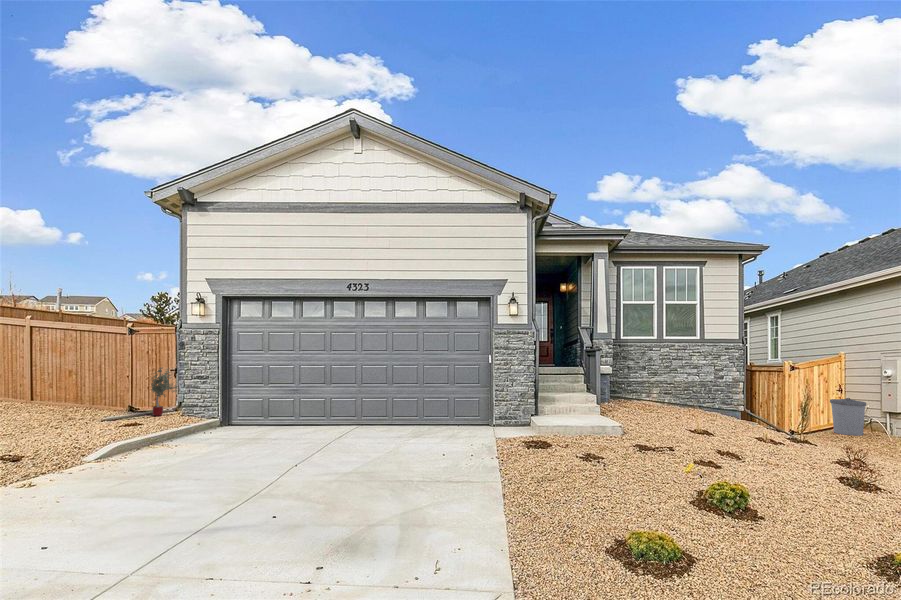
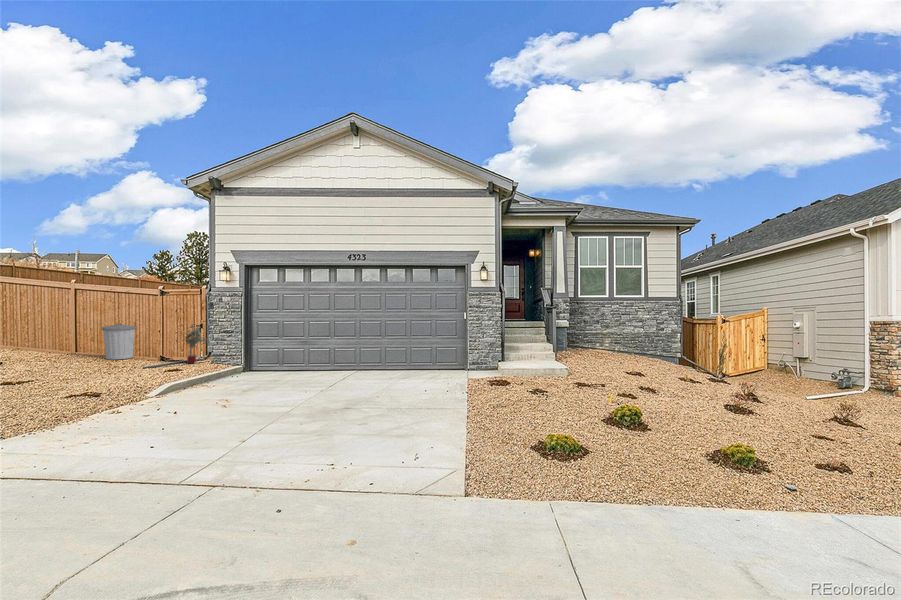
trash can: present [830,398,866,436] -> present [102,324,136,360]

